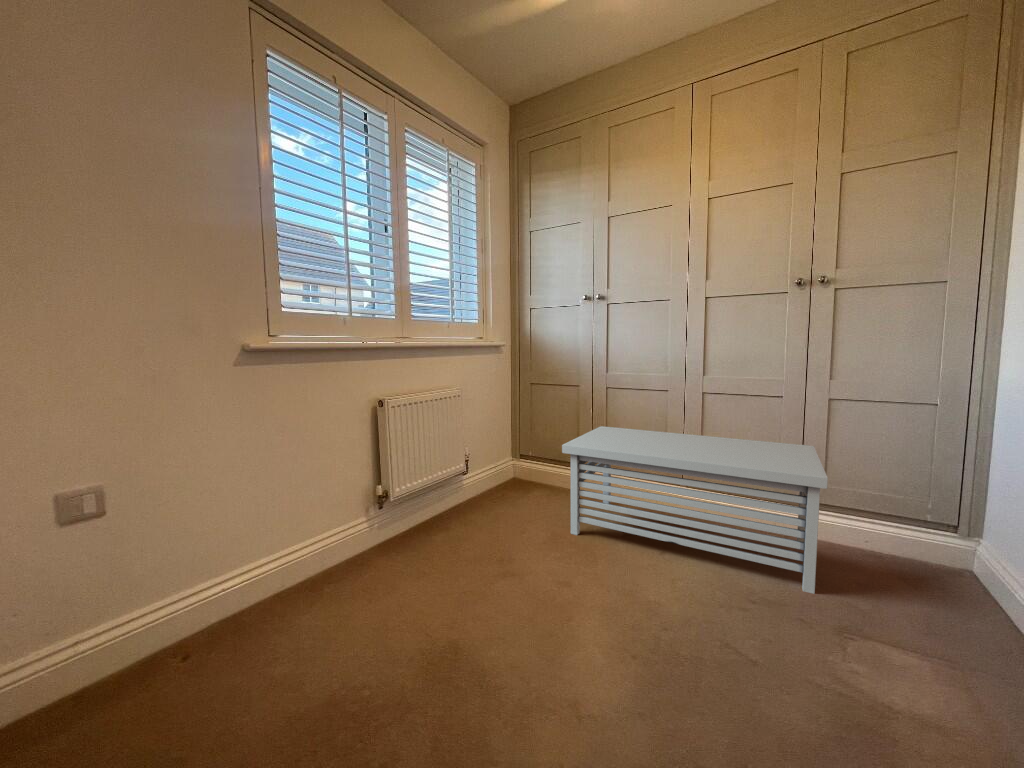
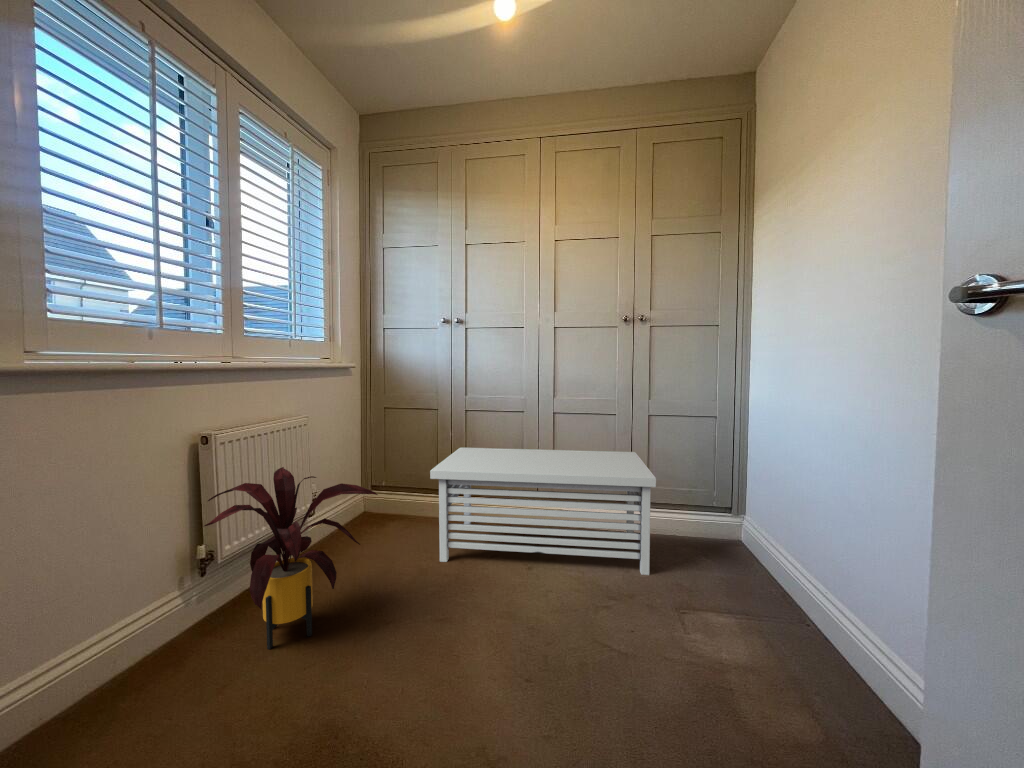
house plant: none [372,430,506,576] -> present [204,467,378,649]

